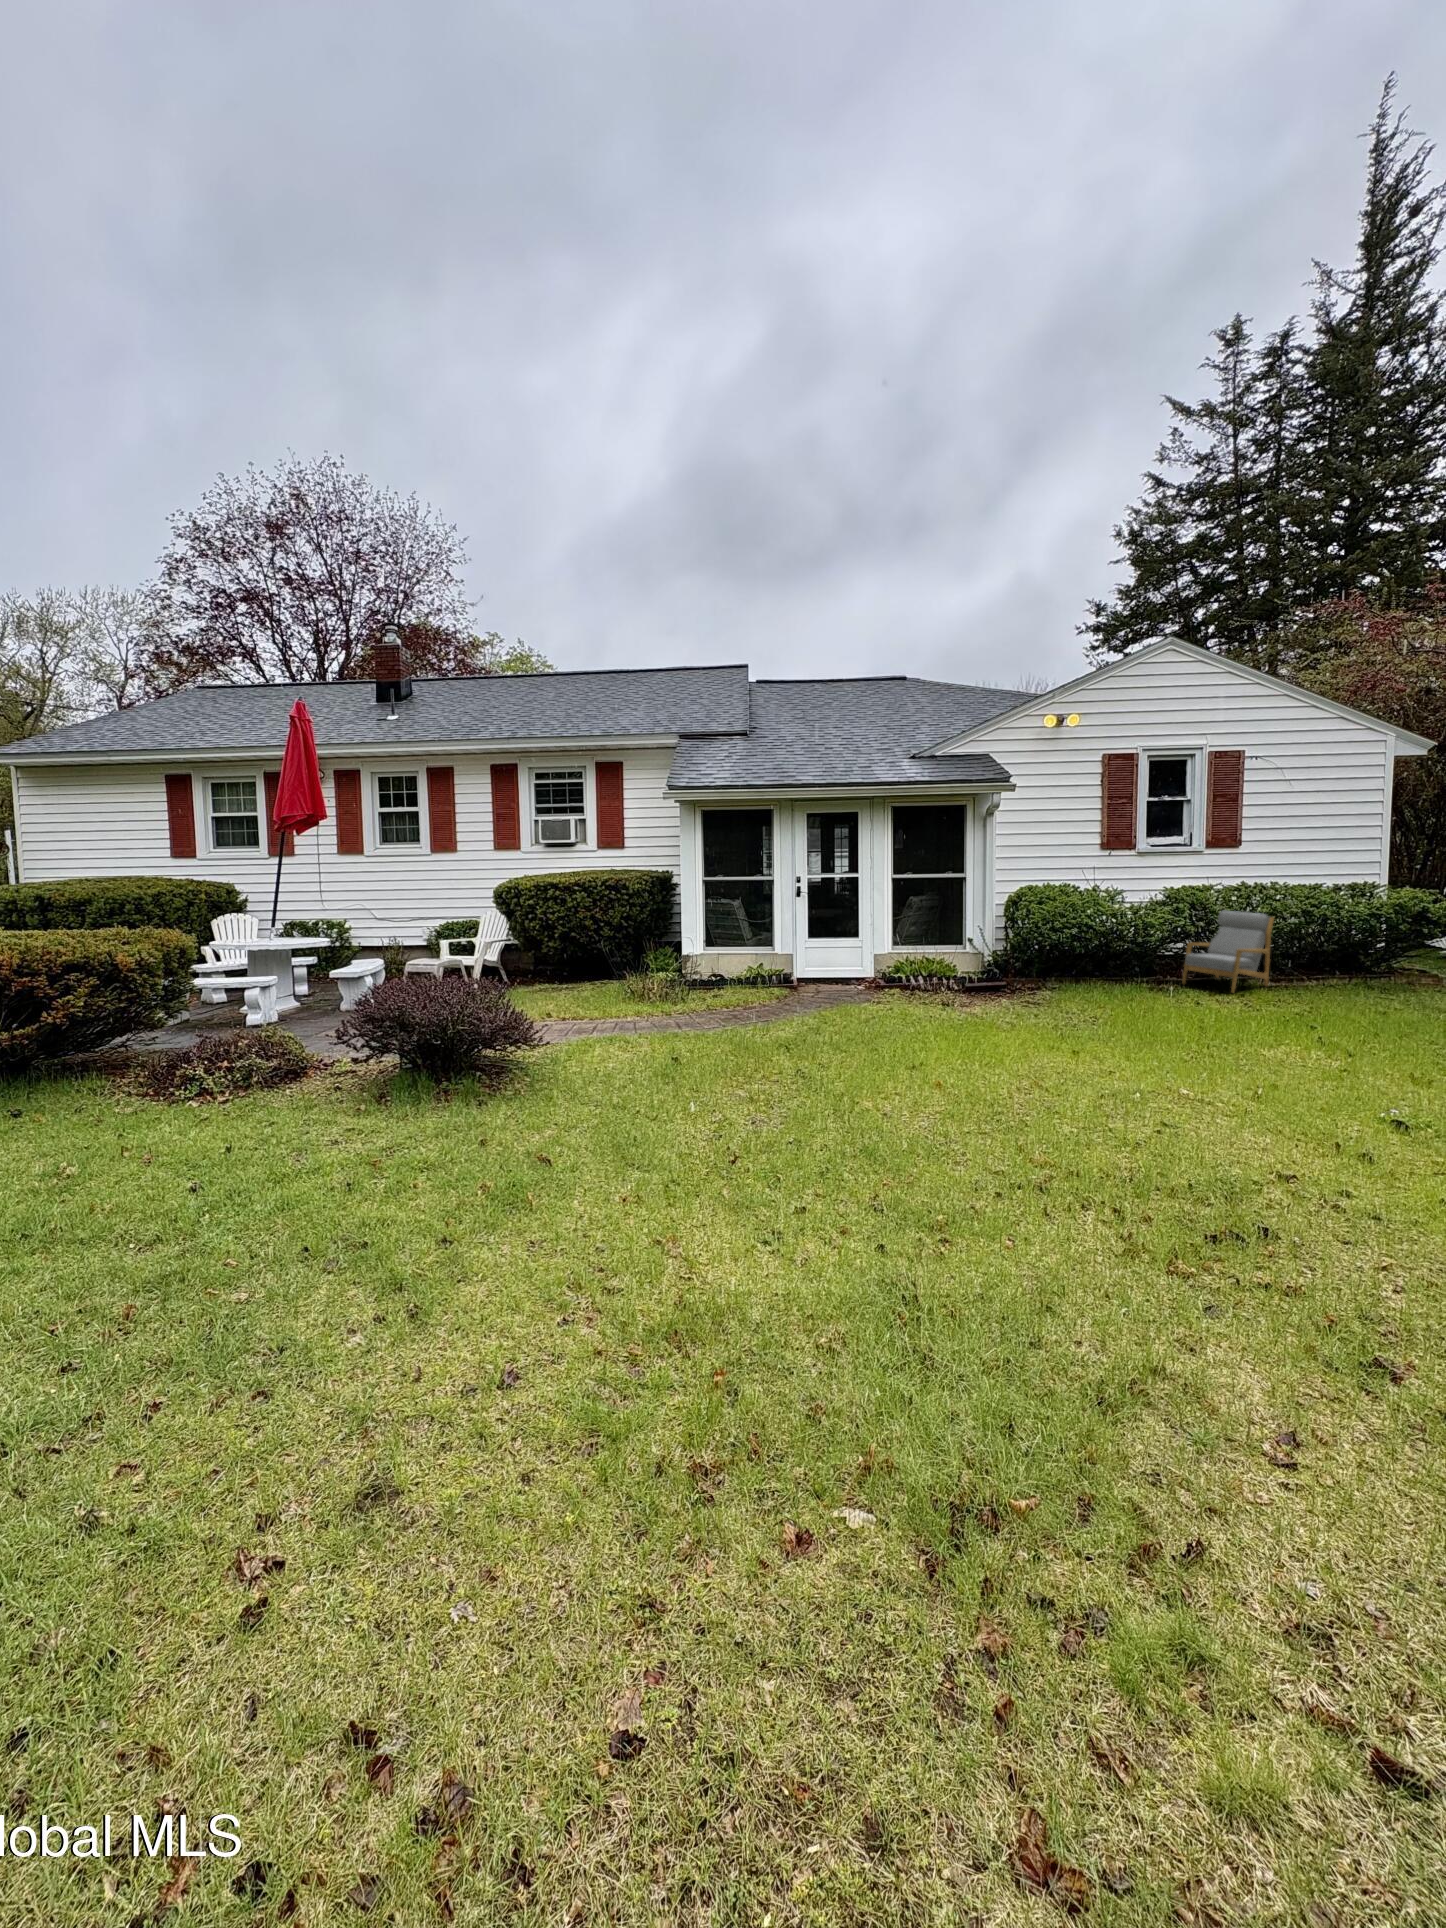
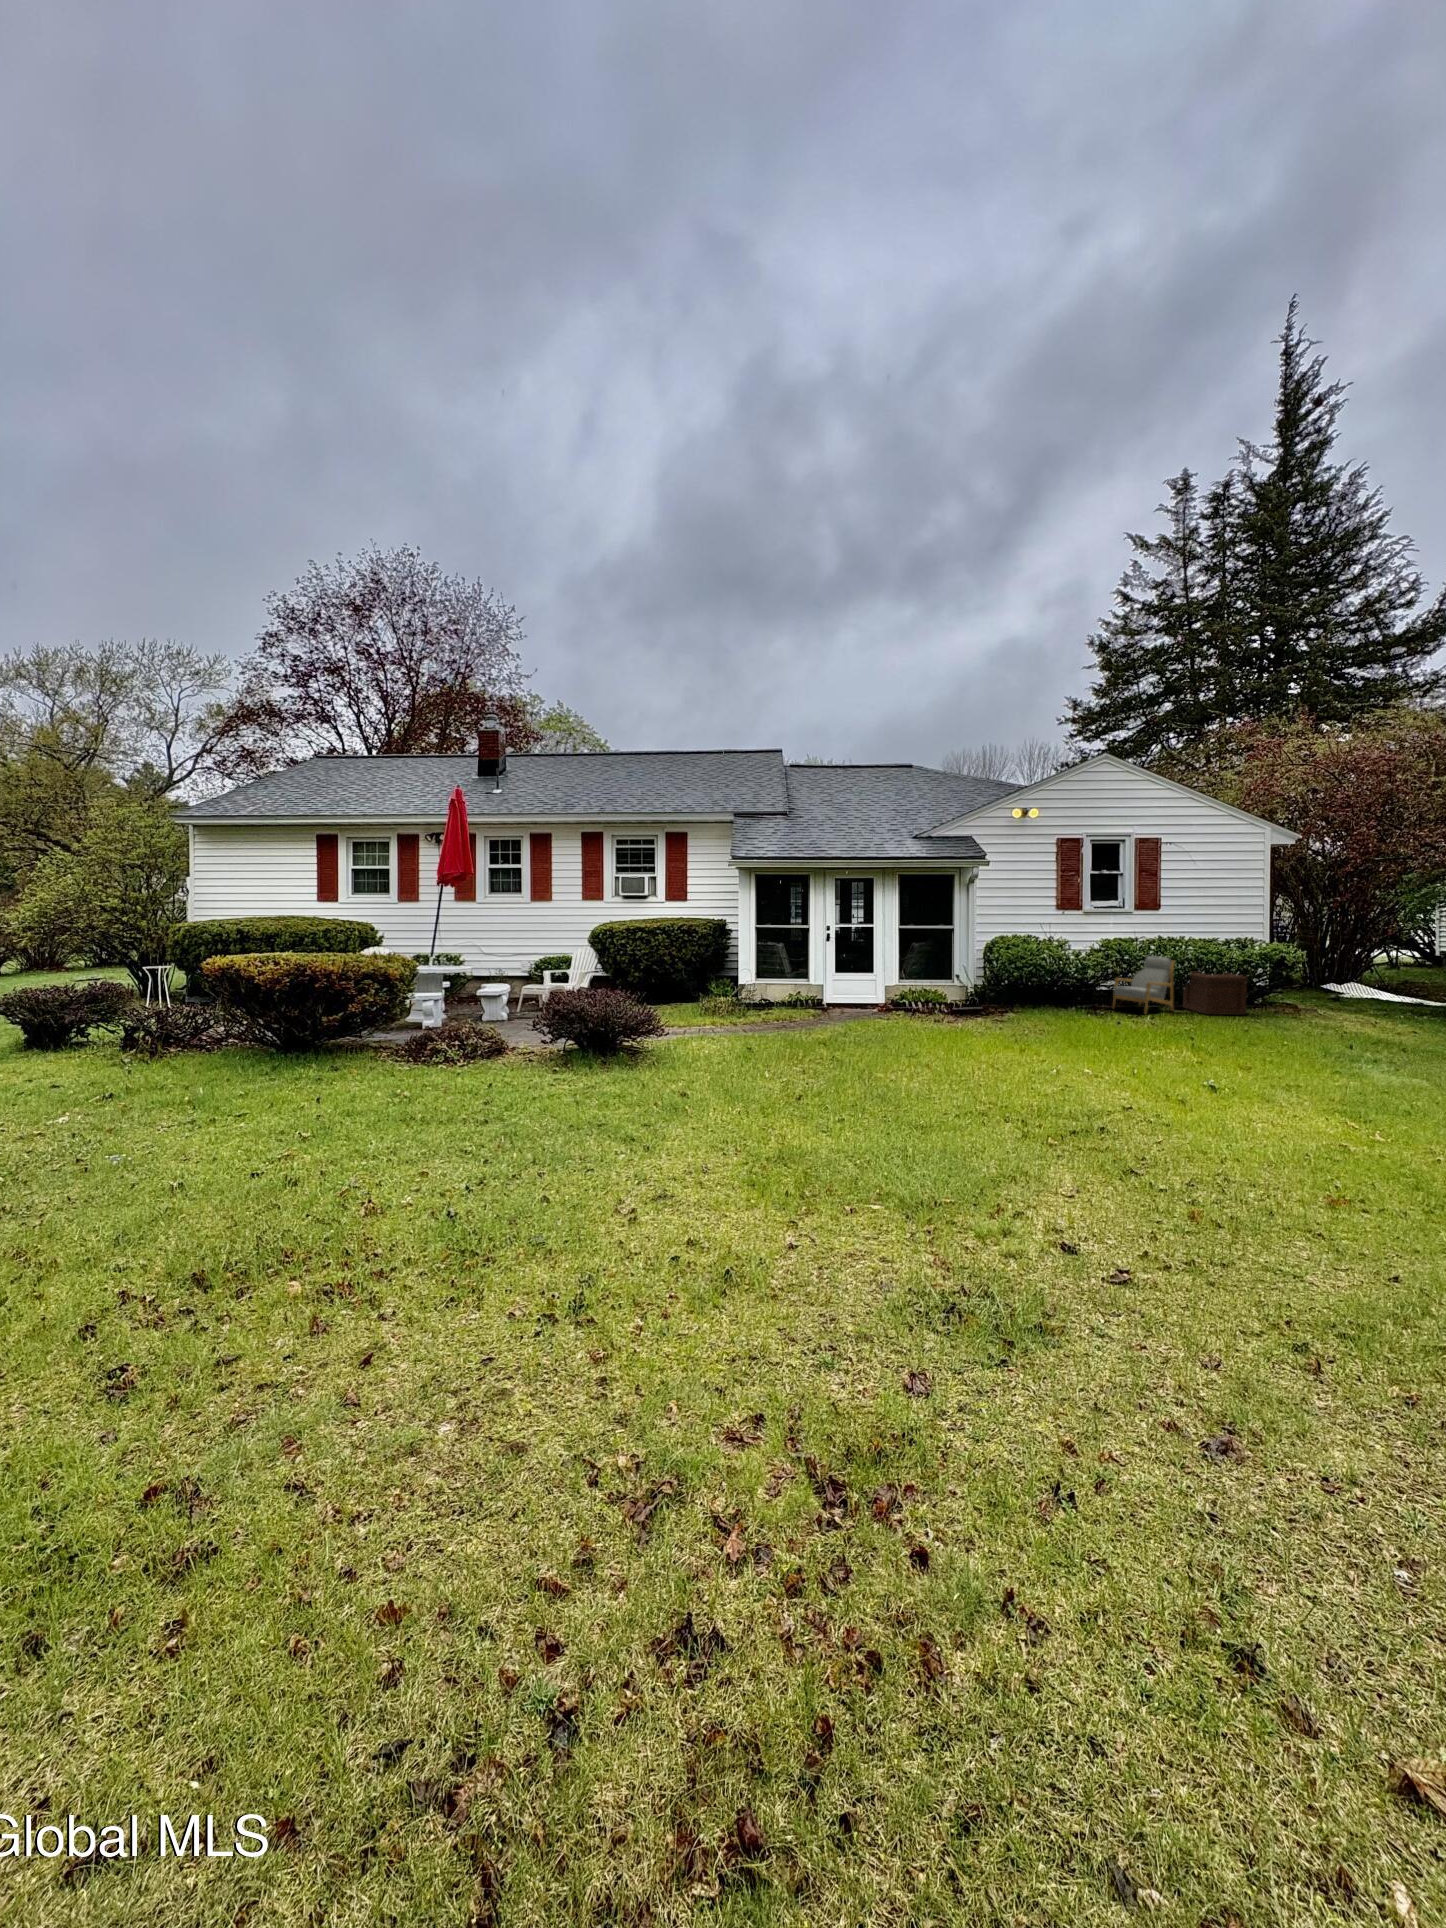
wooden crate: none [1278,931,1380,992] -> present [1183,973,1247,1015]

